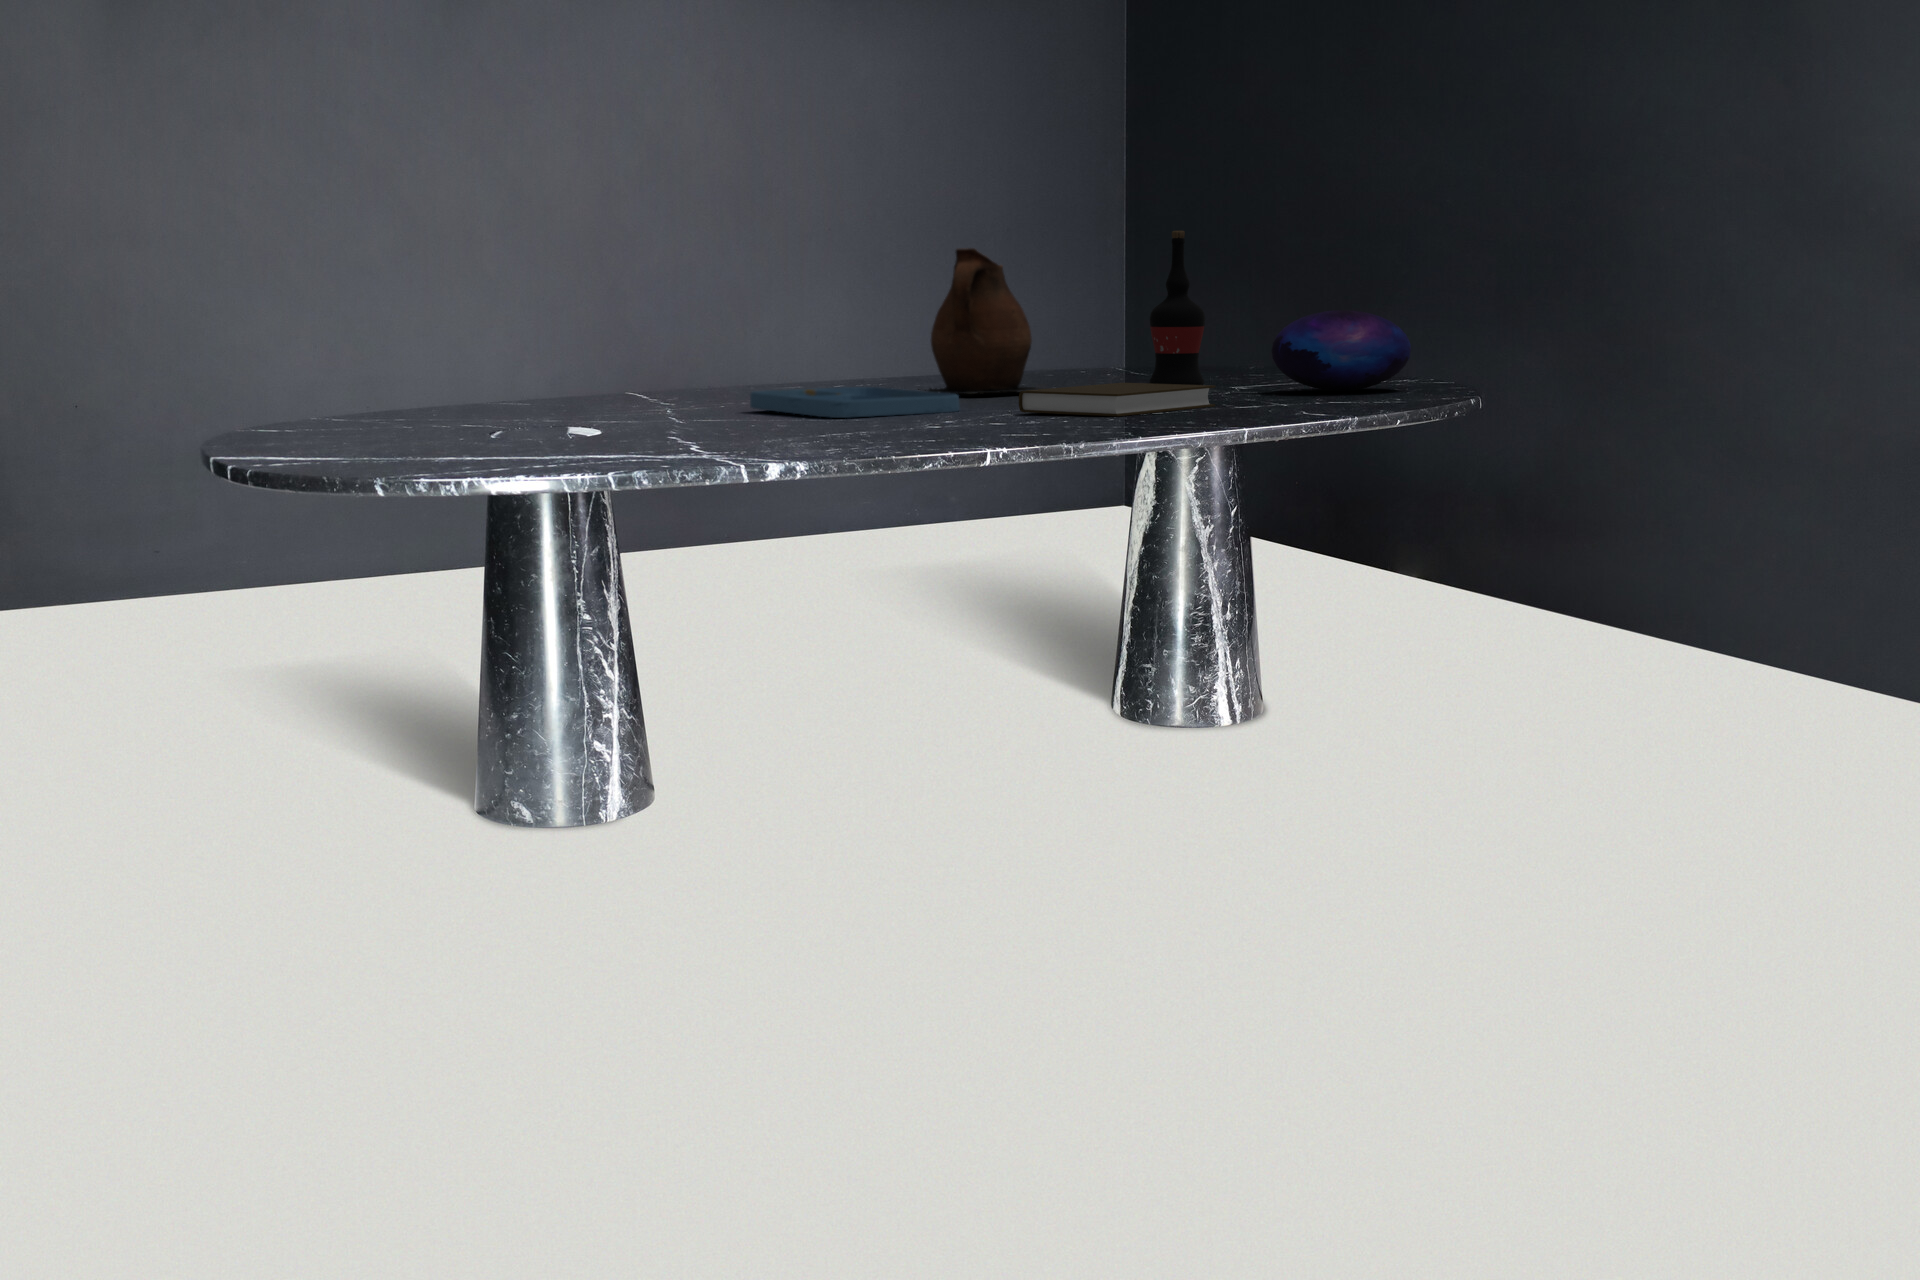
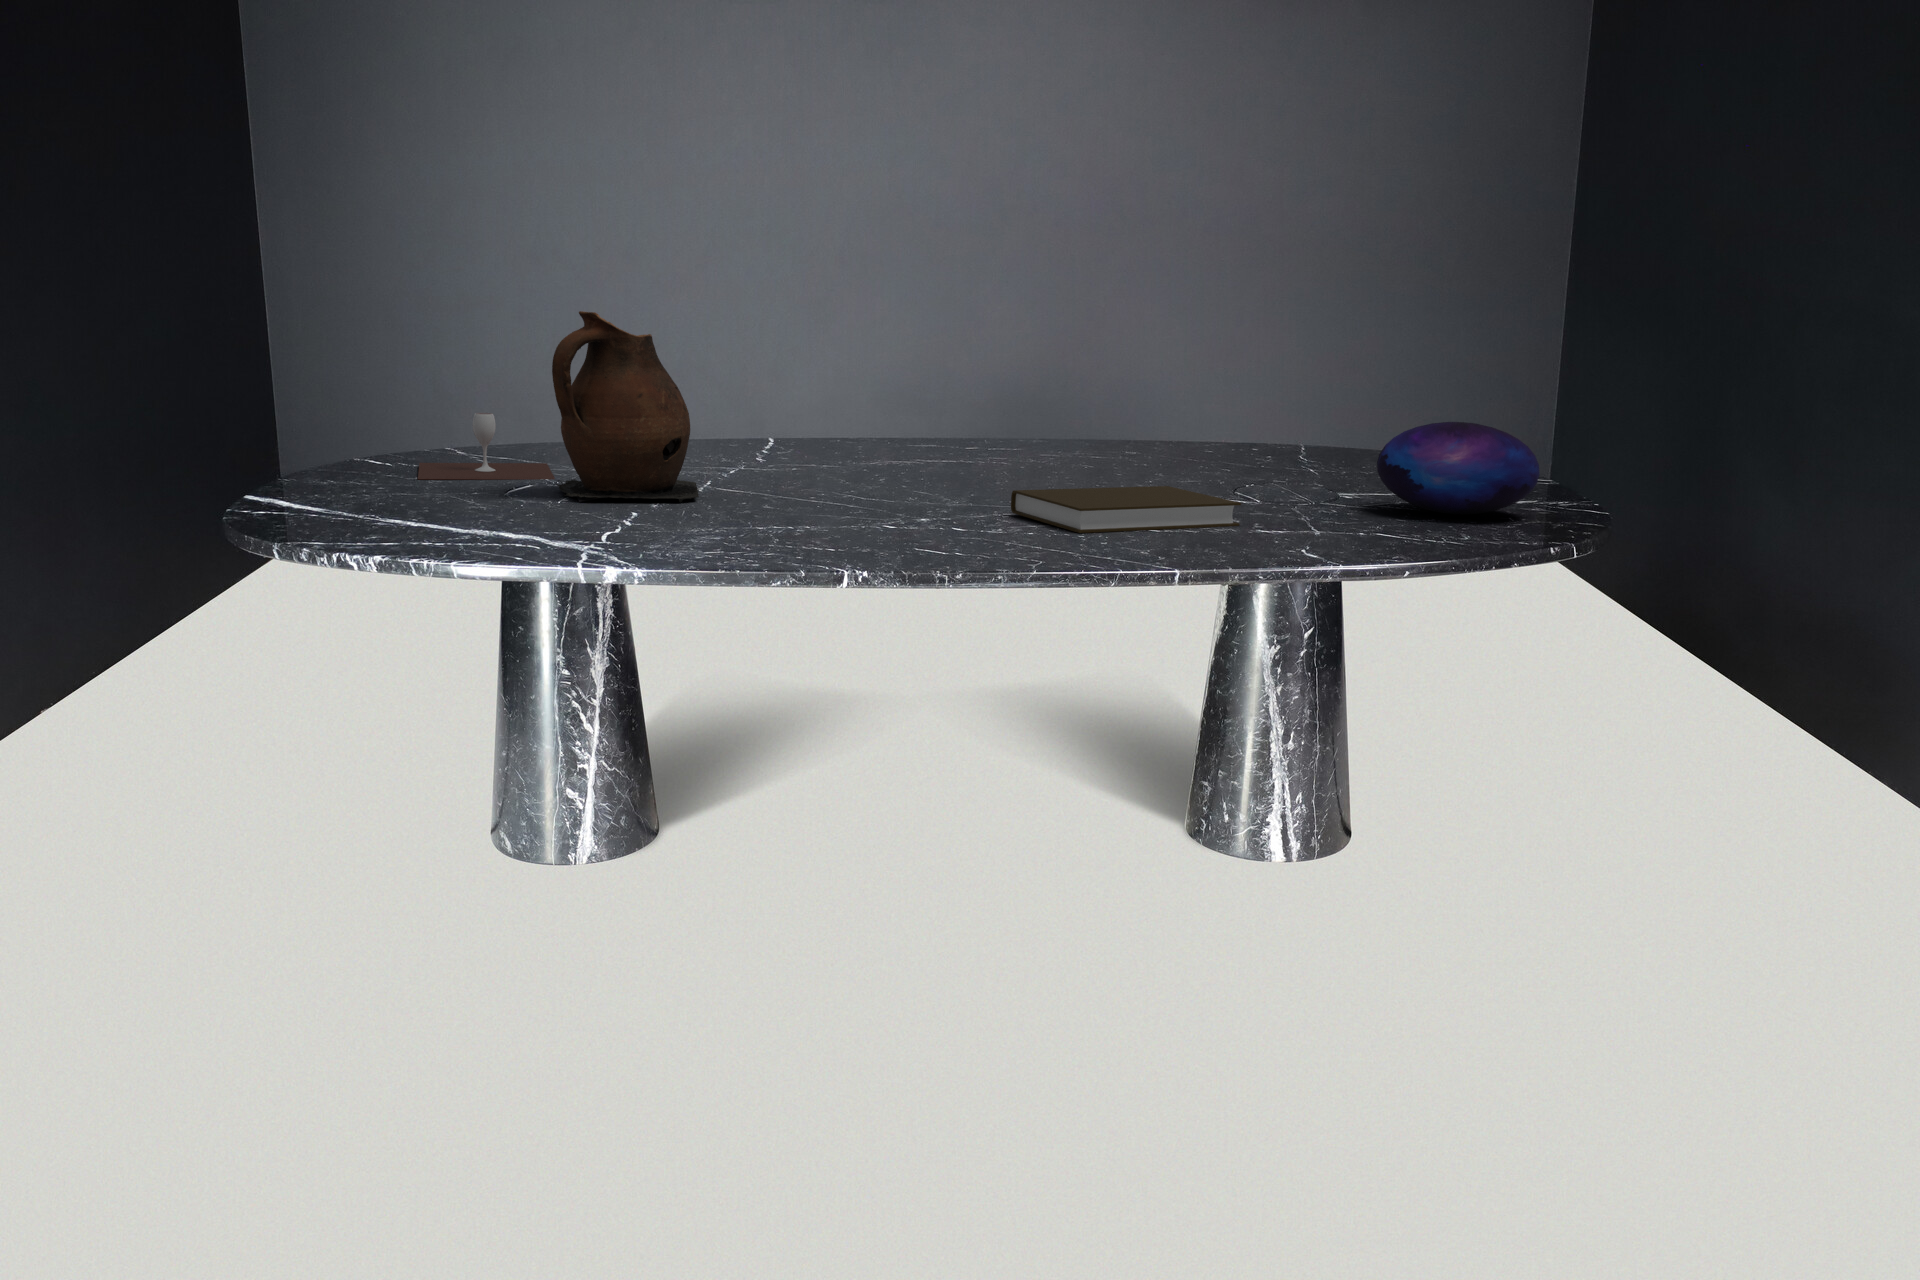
wine bottle: present [1149,231,1205,385] -> none [1266,319,1333,492]
ceramic pitcher: present [918,248,1038,394] -> present [552,311,699,503]
wine glass: none [323,368,510,438] -> present [418,413,555,480]
tray: present [750,387,960,418] -> none [825,456,989,501]

